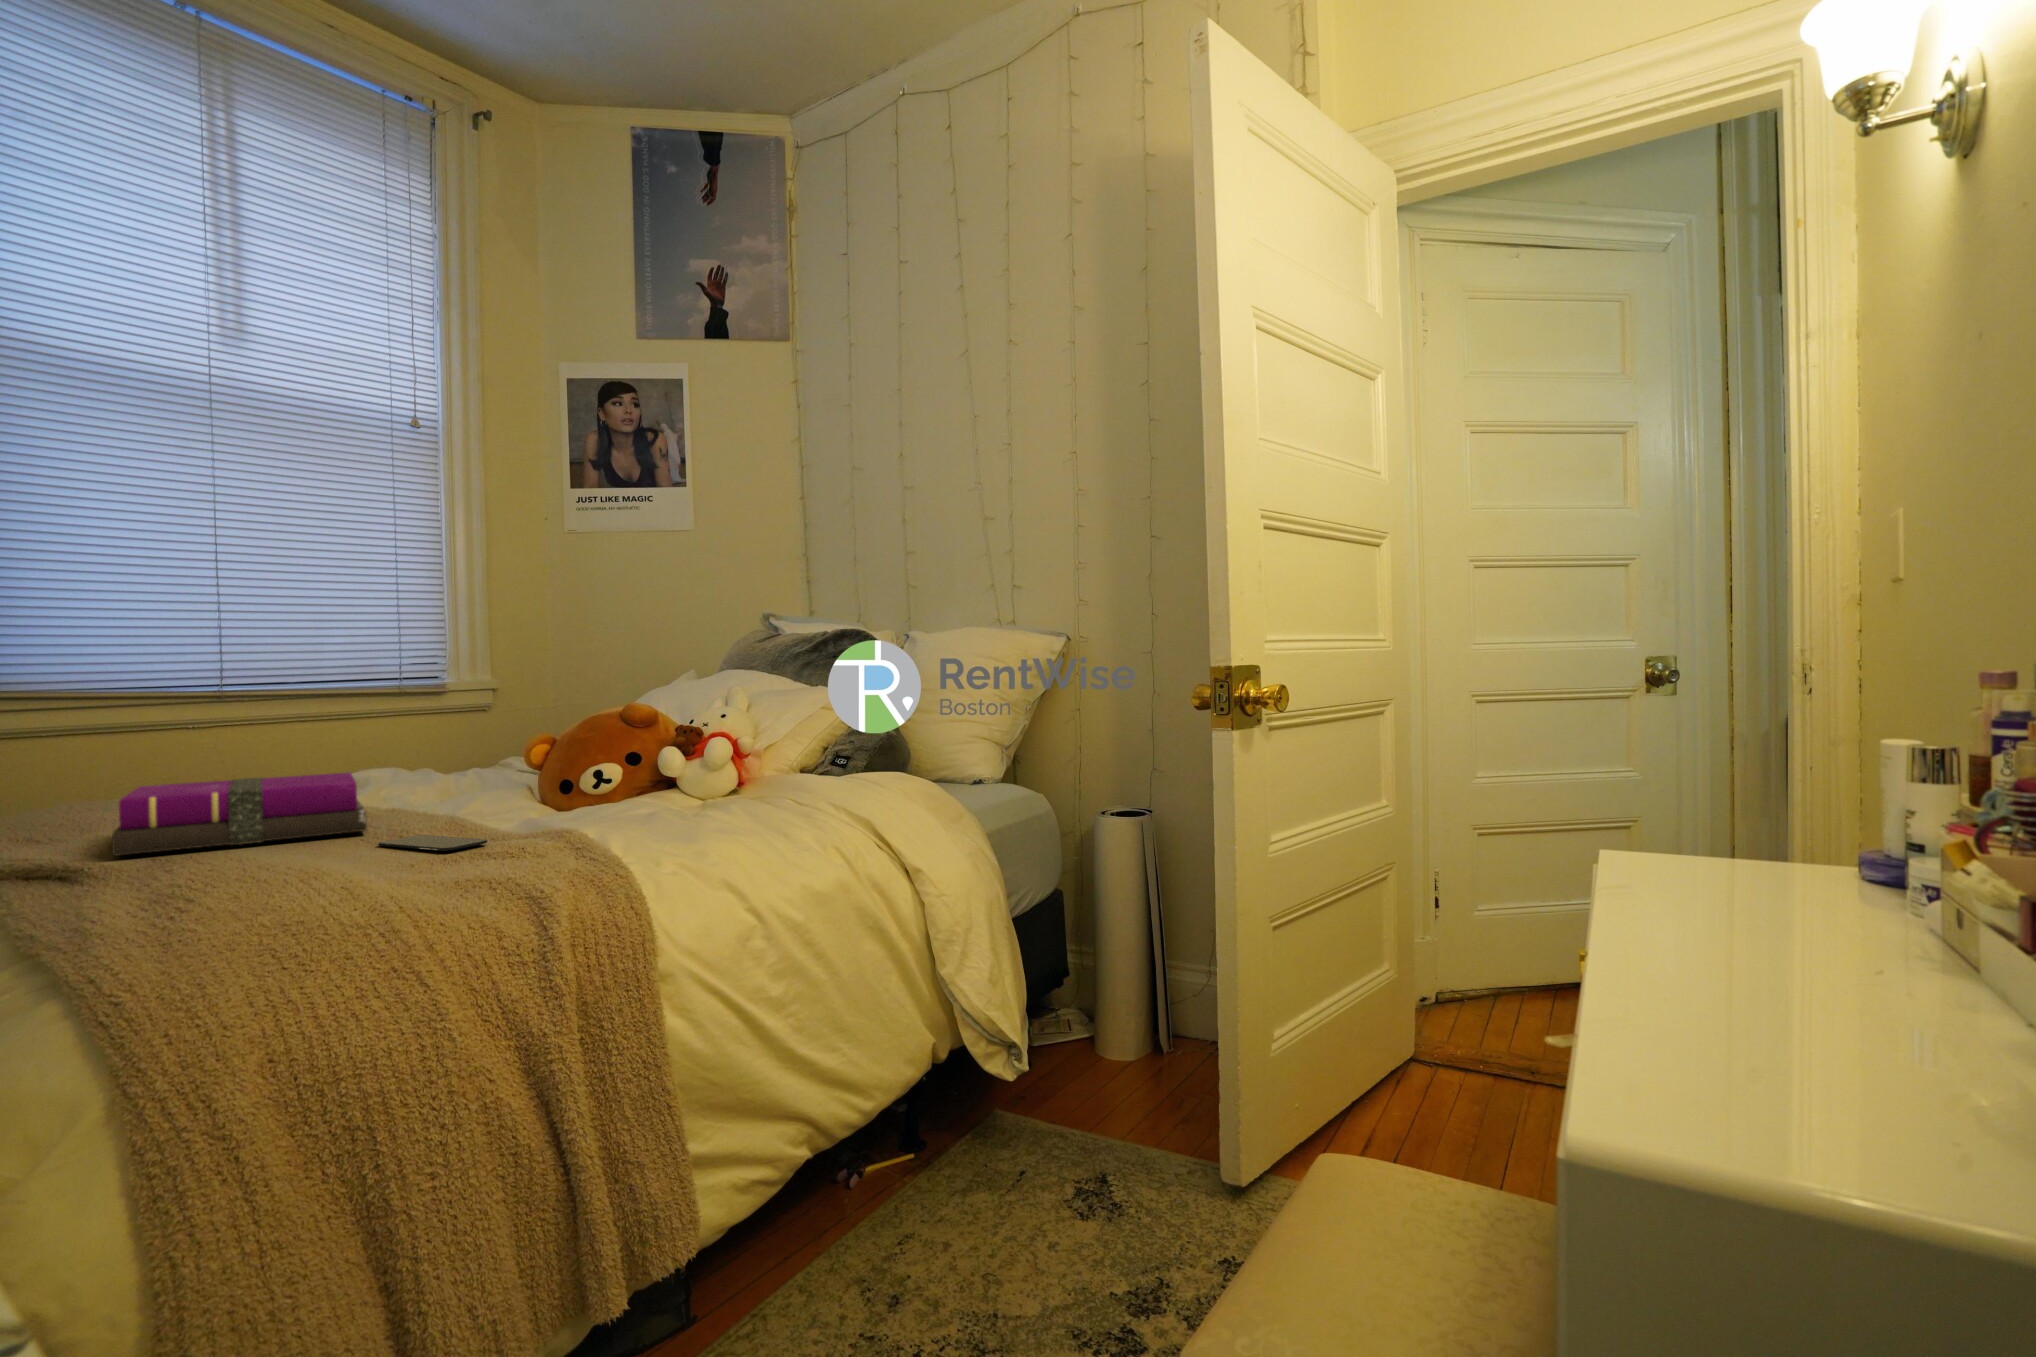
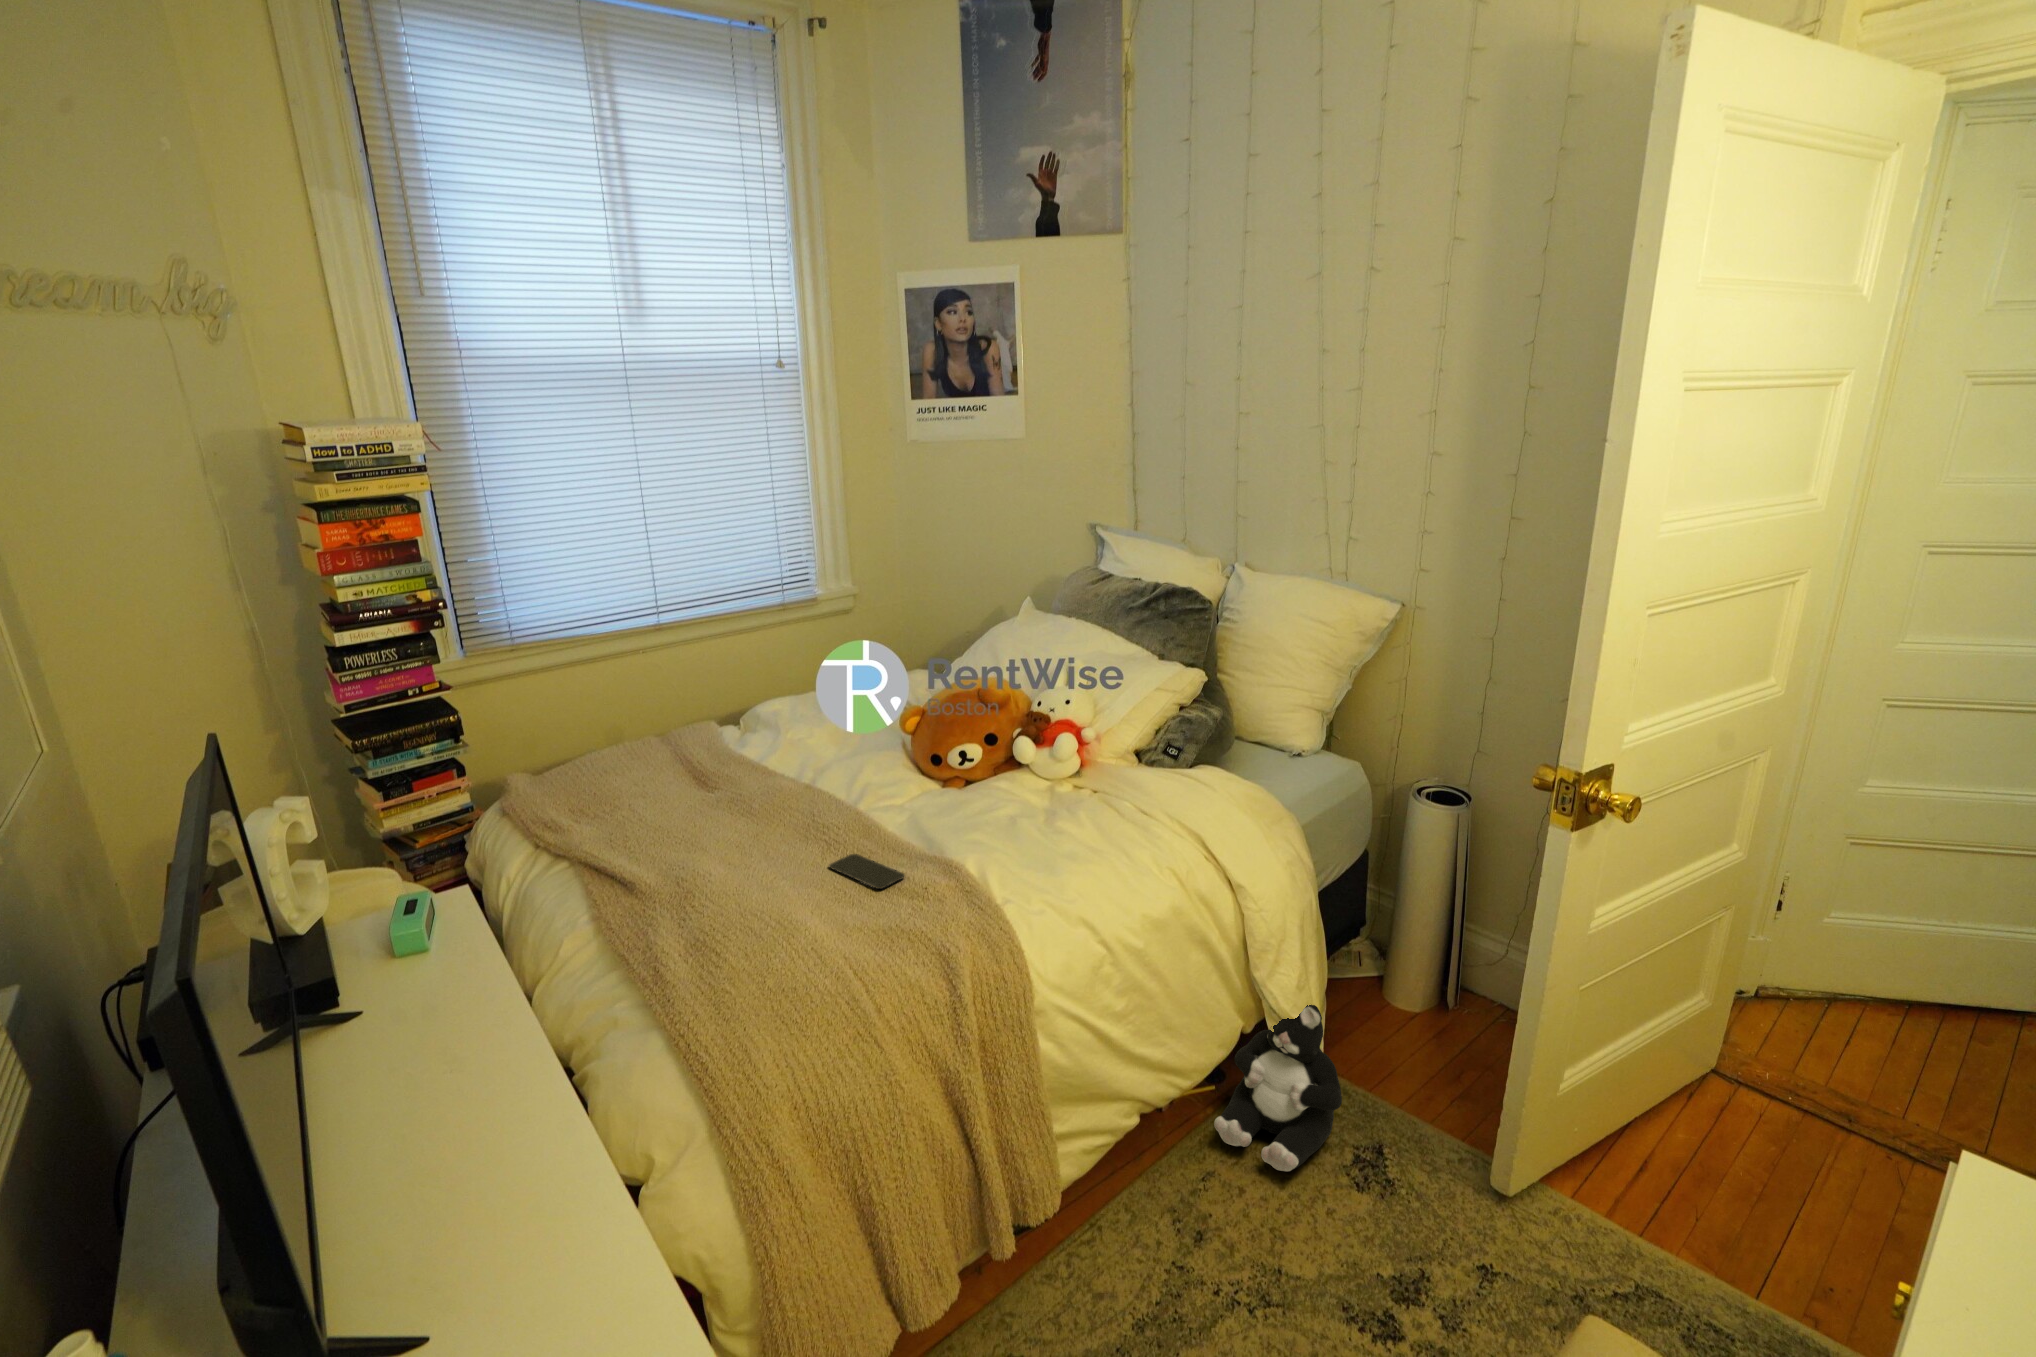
notebook: present [112,772,367,856] -> none [660,771,815,865]
plush toy: none [912,1004,1056,1212] -> present [1214,1005,1342,1171]

